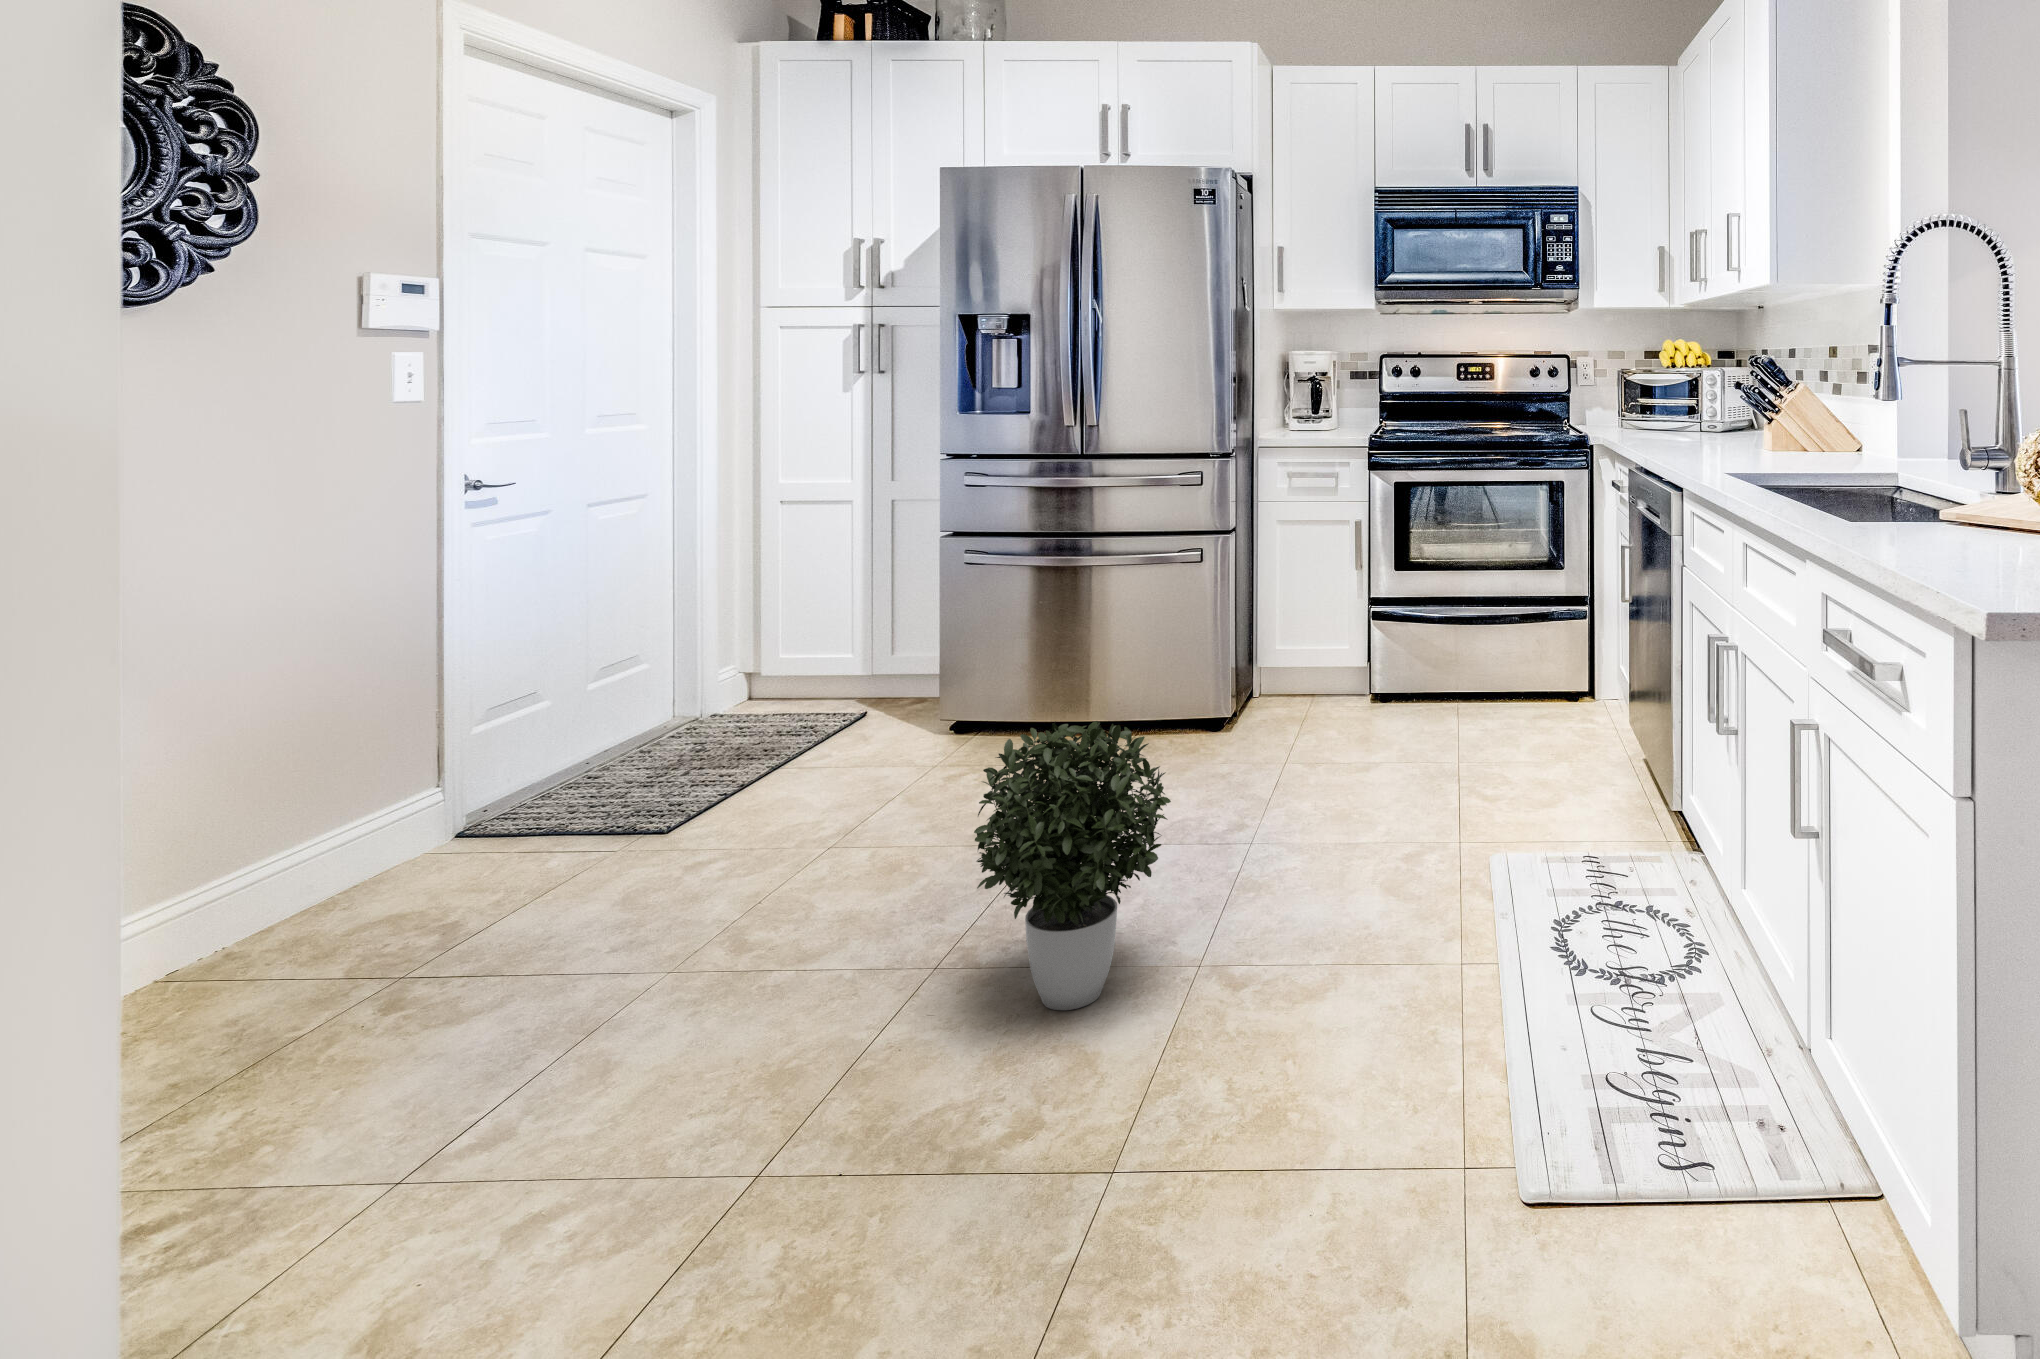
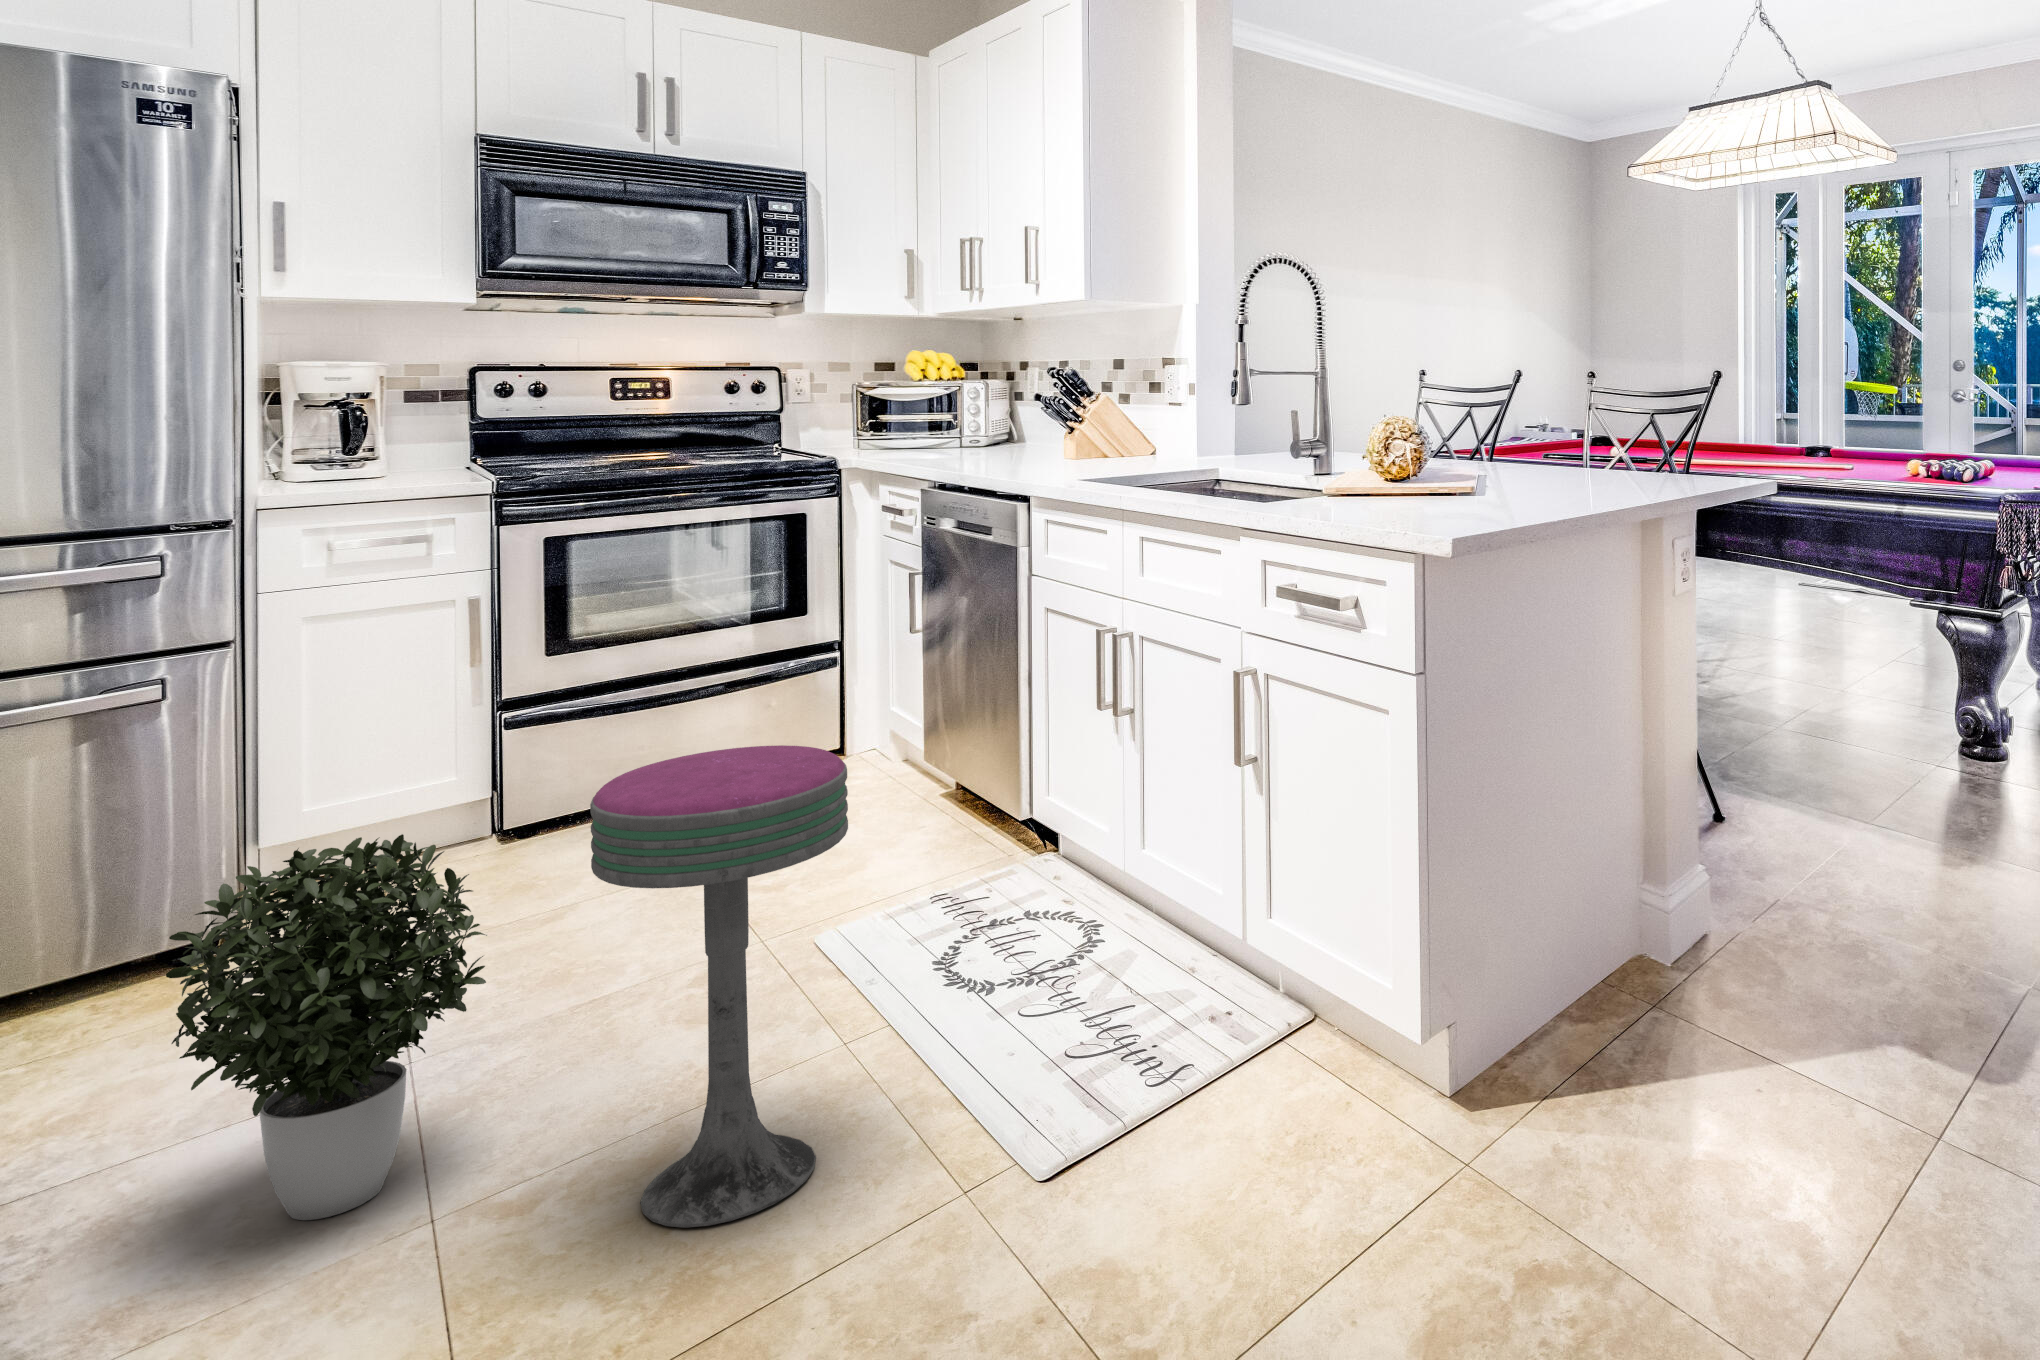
bar stool: none [1177,705,1385,1148] -> present [590,745,848,1228]

